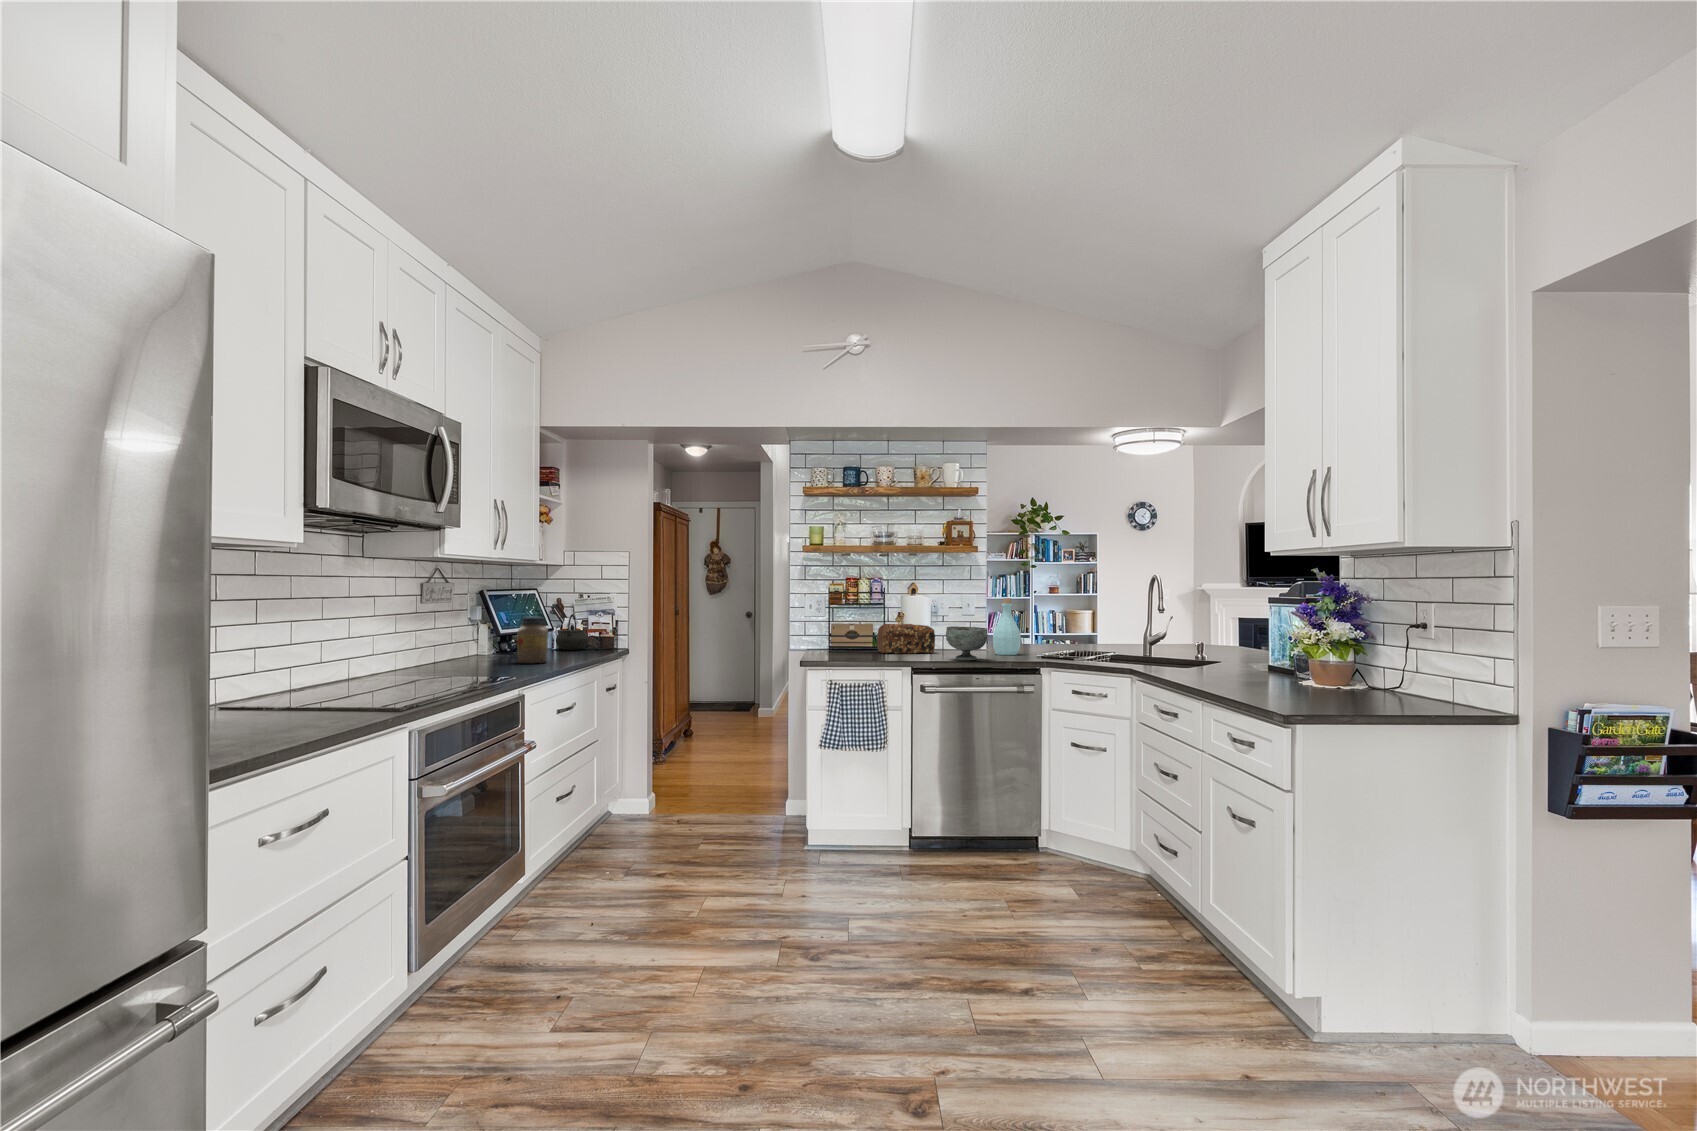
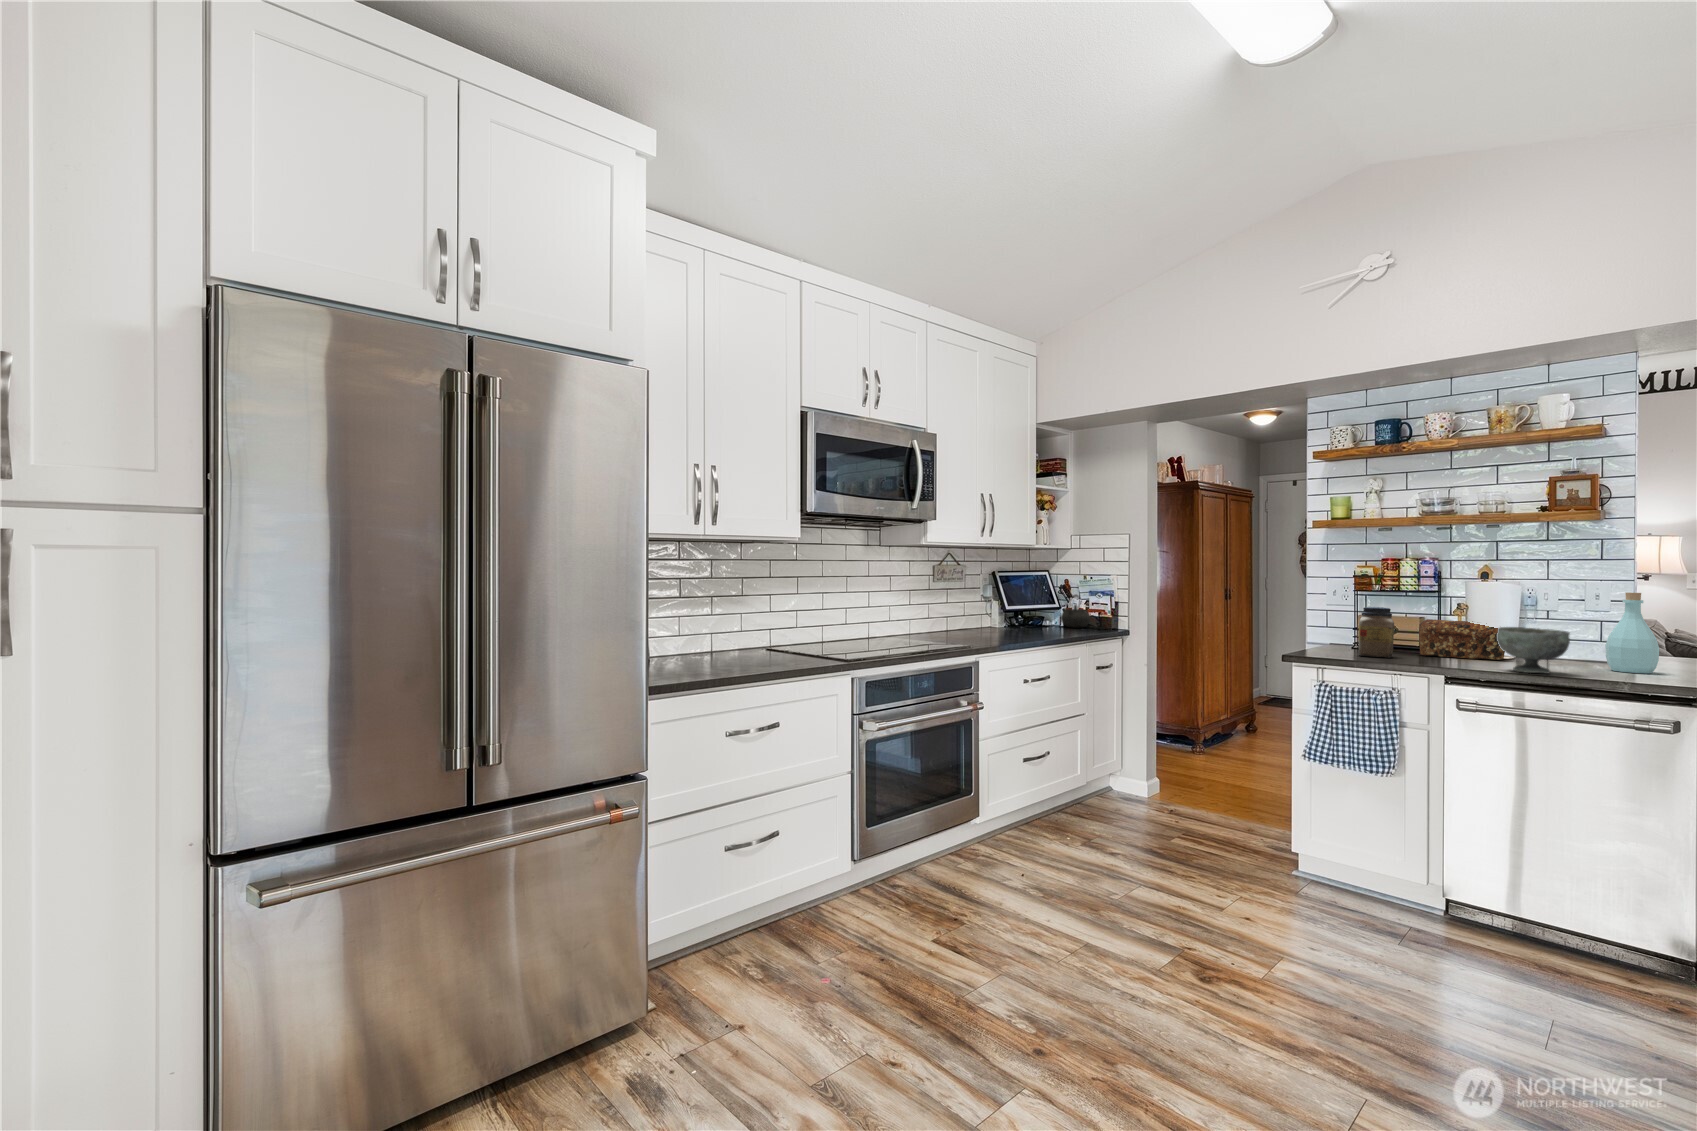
jar: present [517,617,548,663] -> present [1358,607,1394,658]

